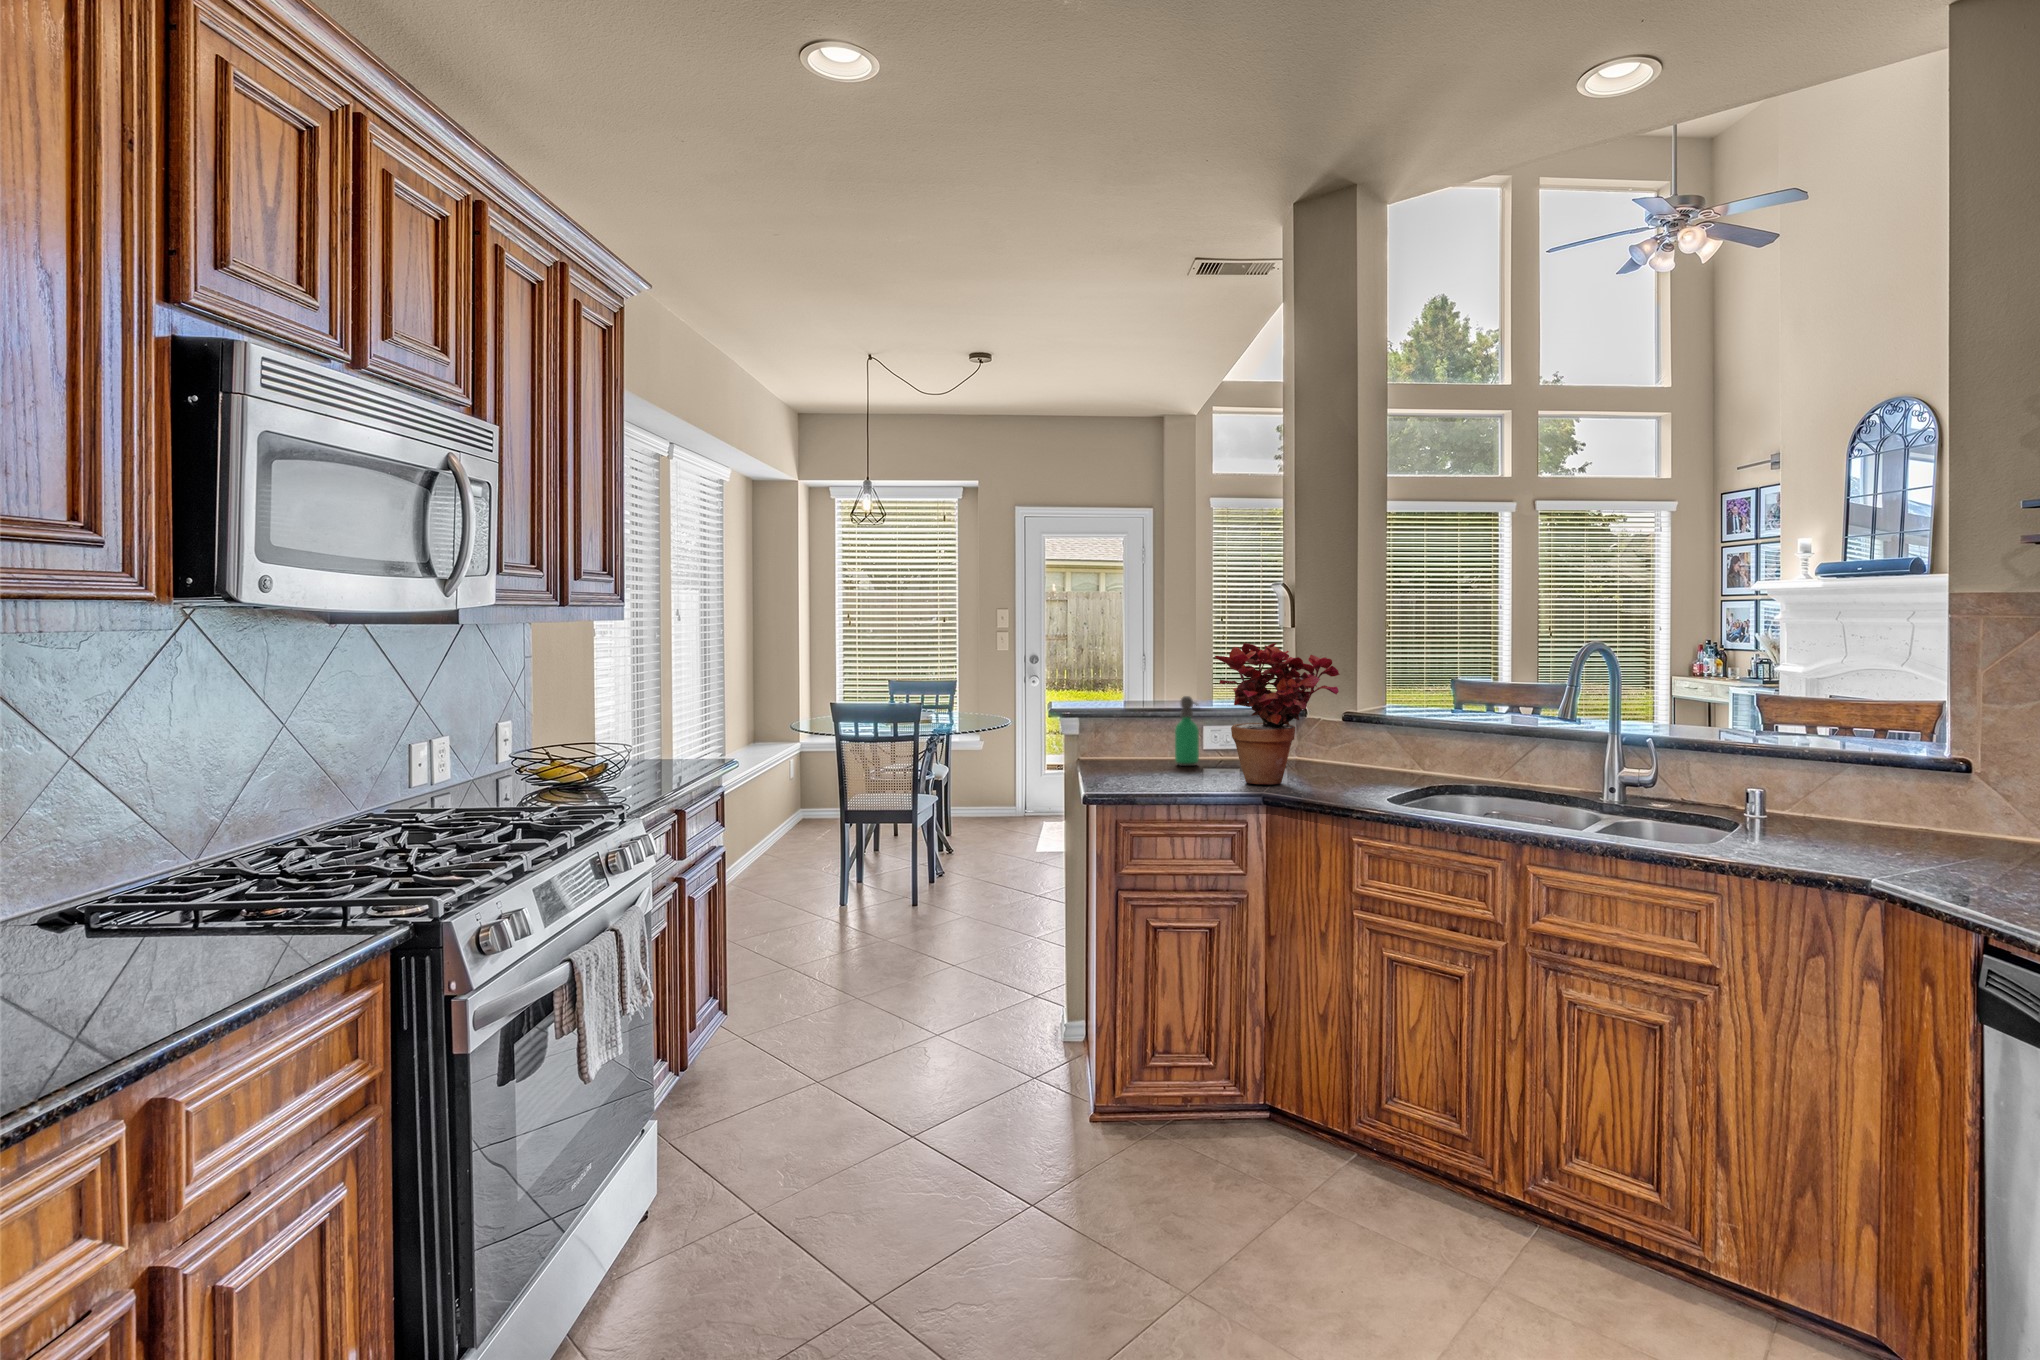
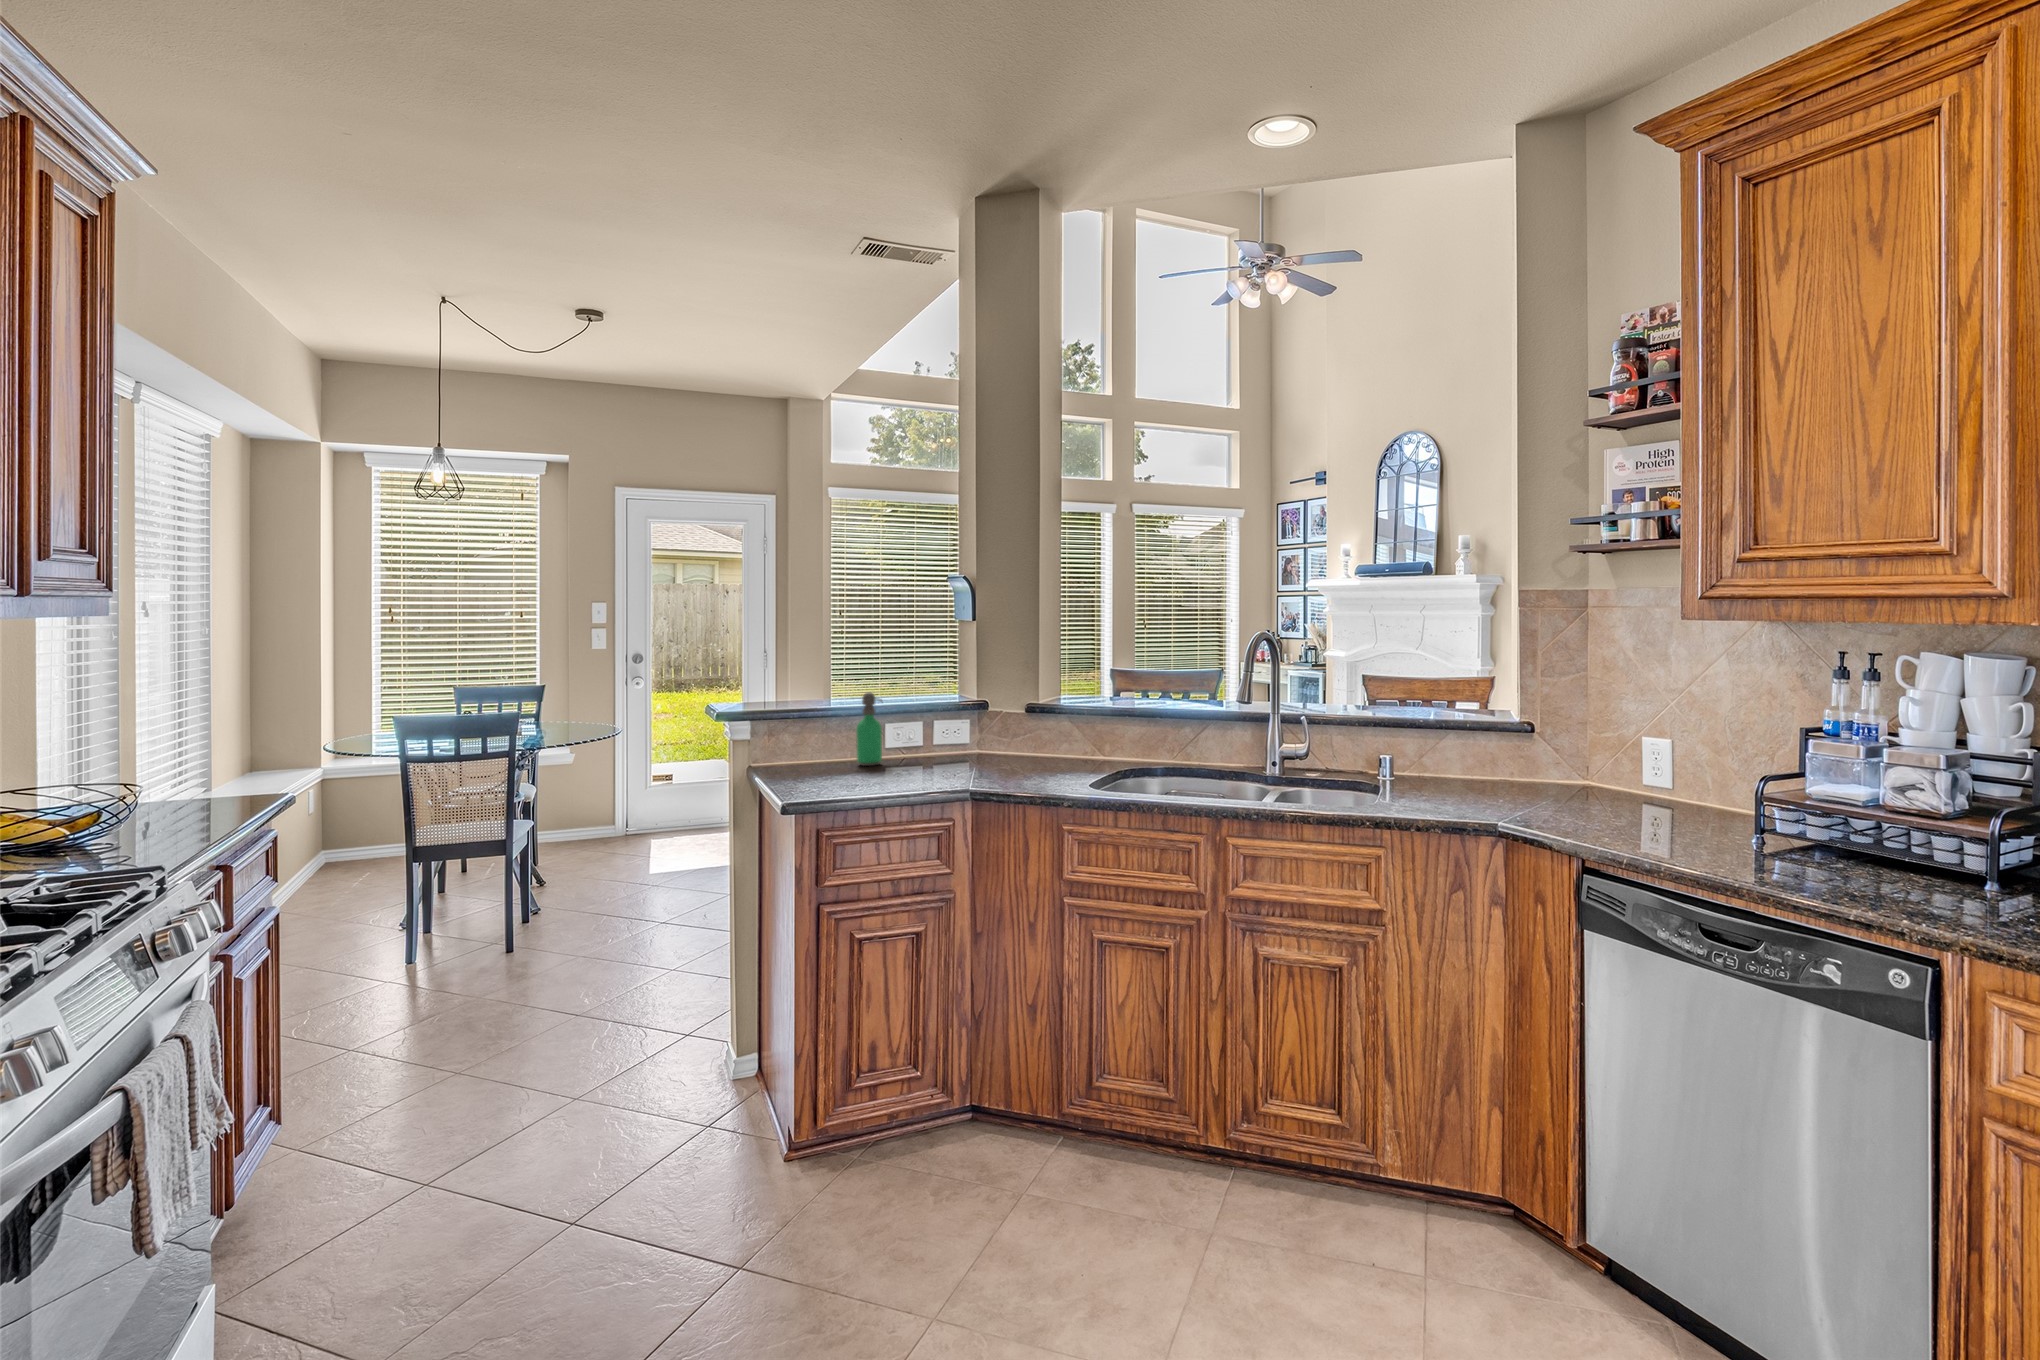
potted plant: present [1215,643,1340,784] -> none [913,636,1035,780]

